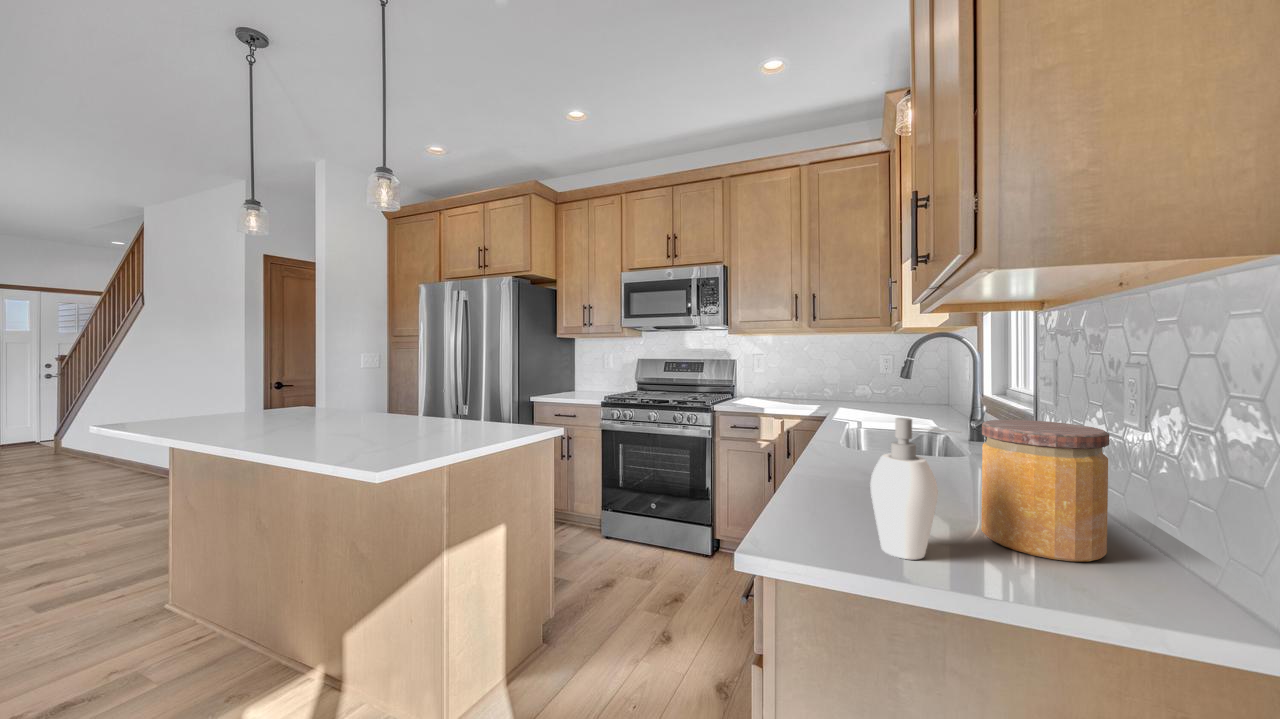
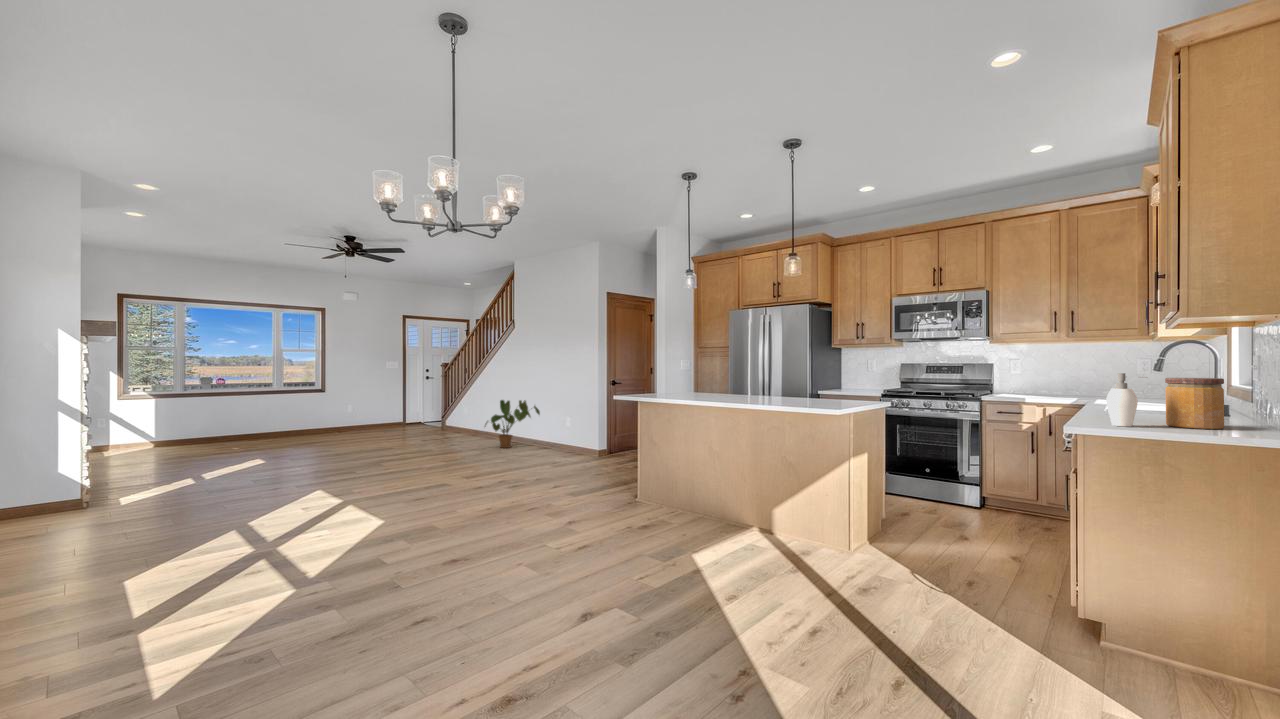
house plant: none [61,412,175,487] -> present [485,400,540,448]

